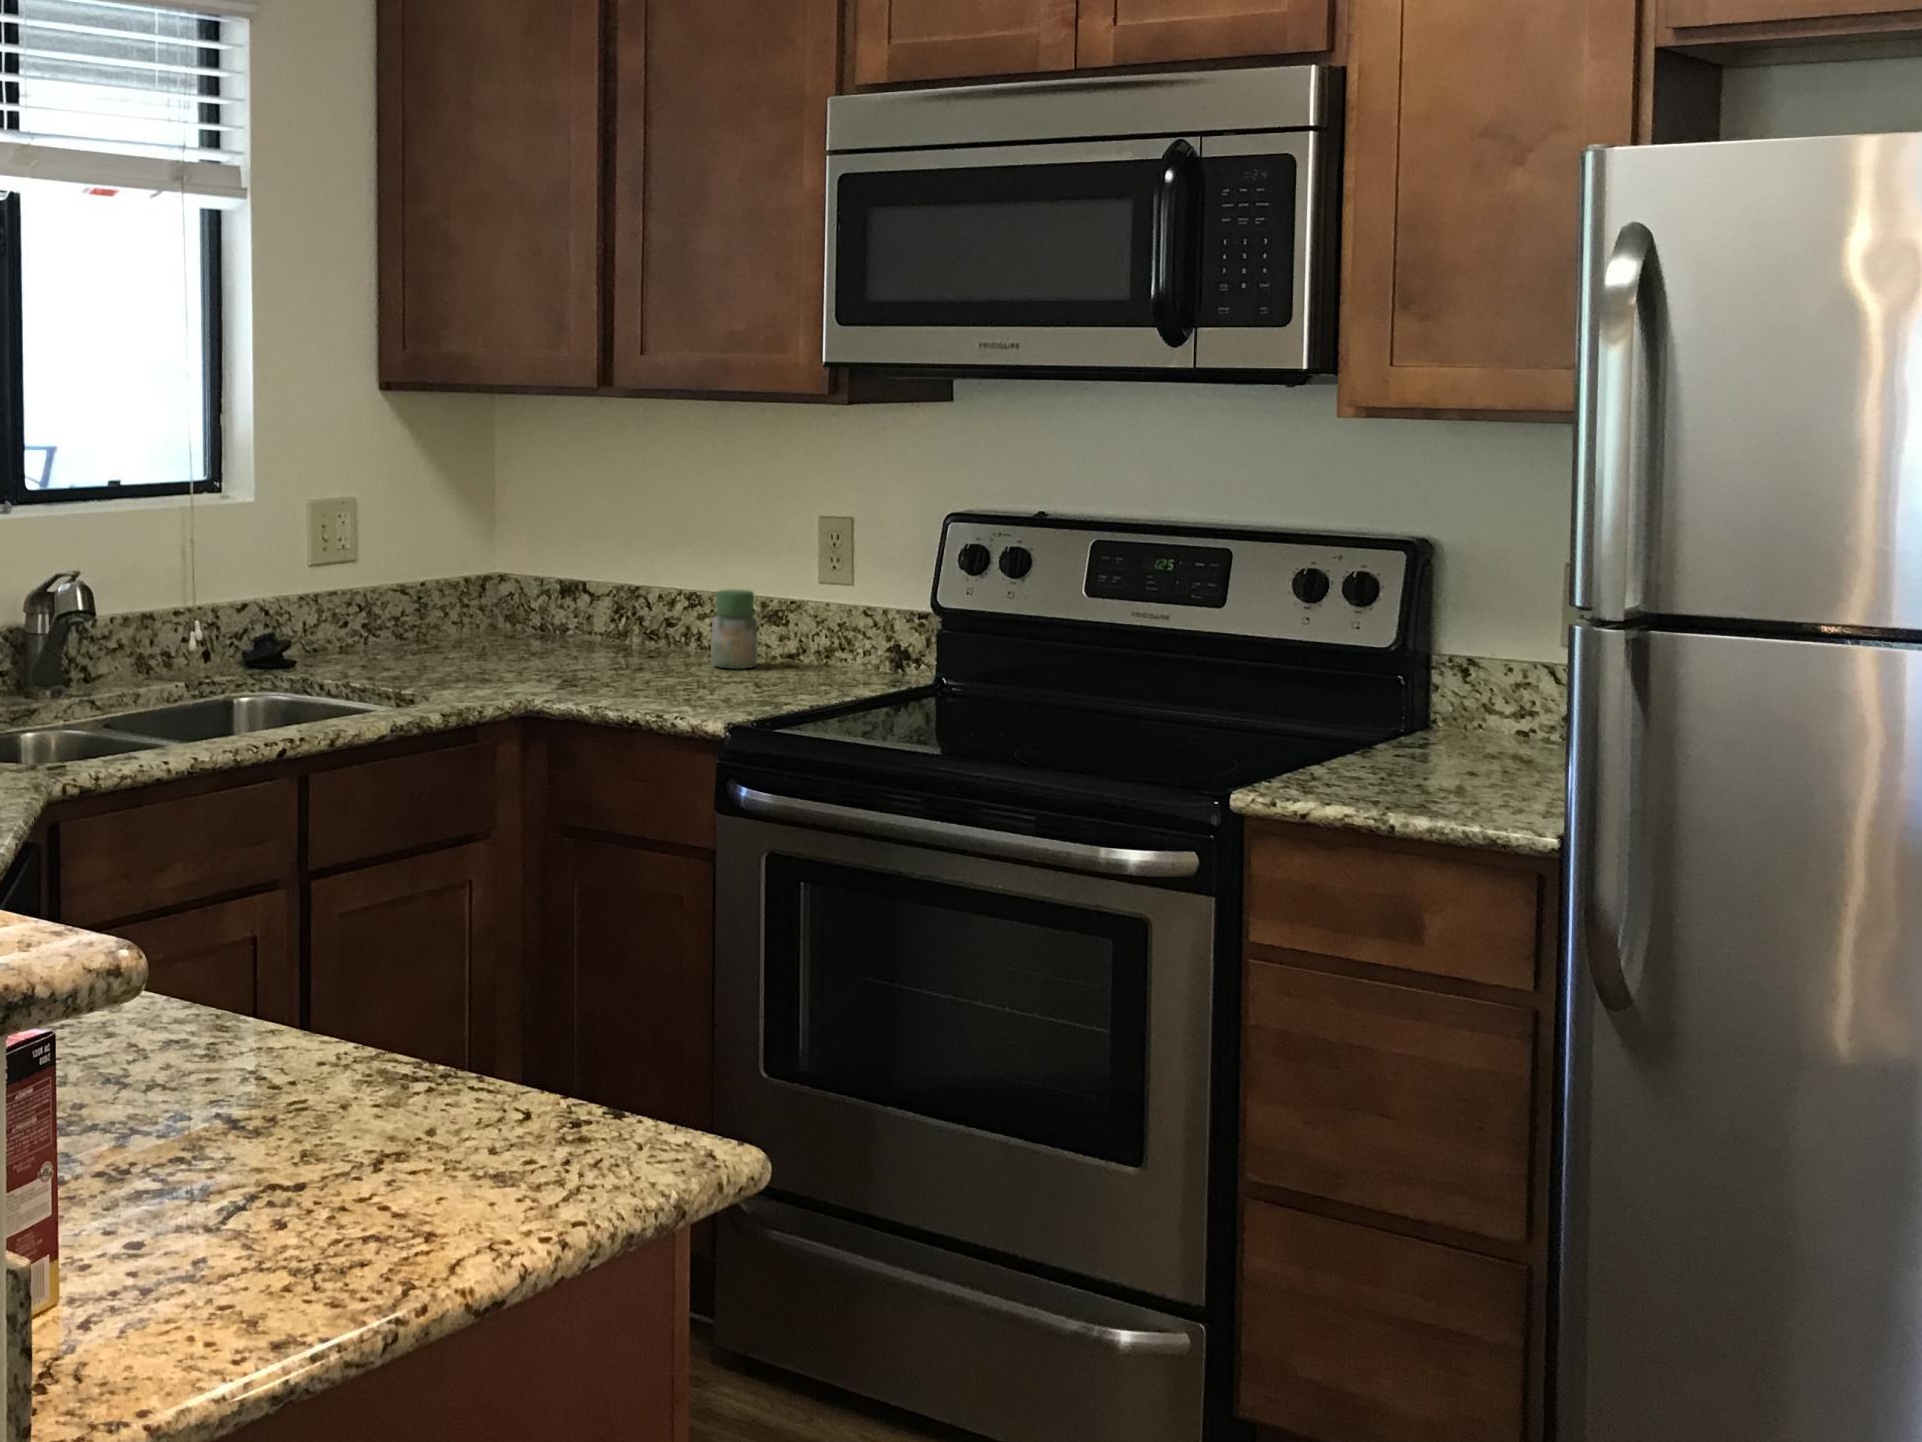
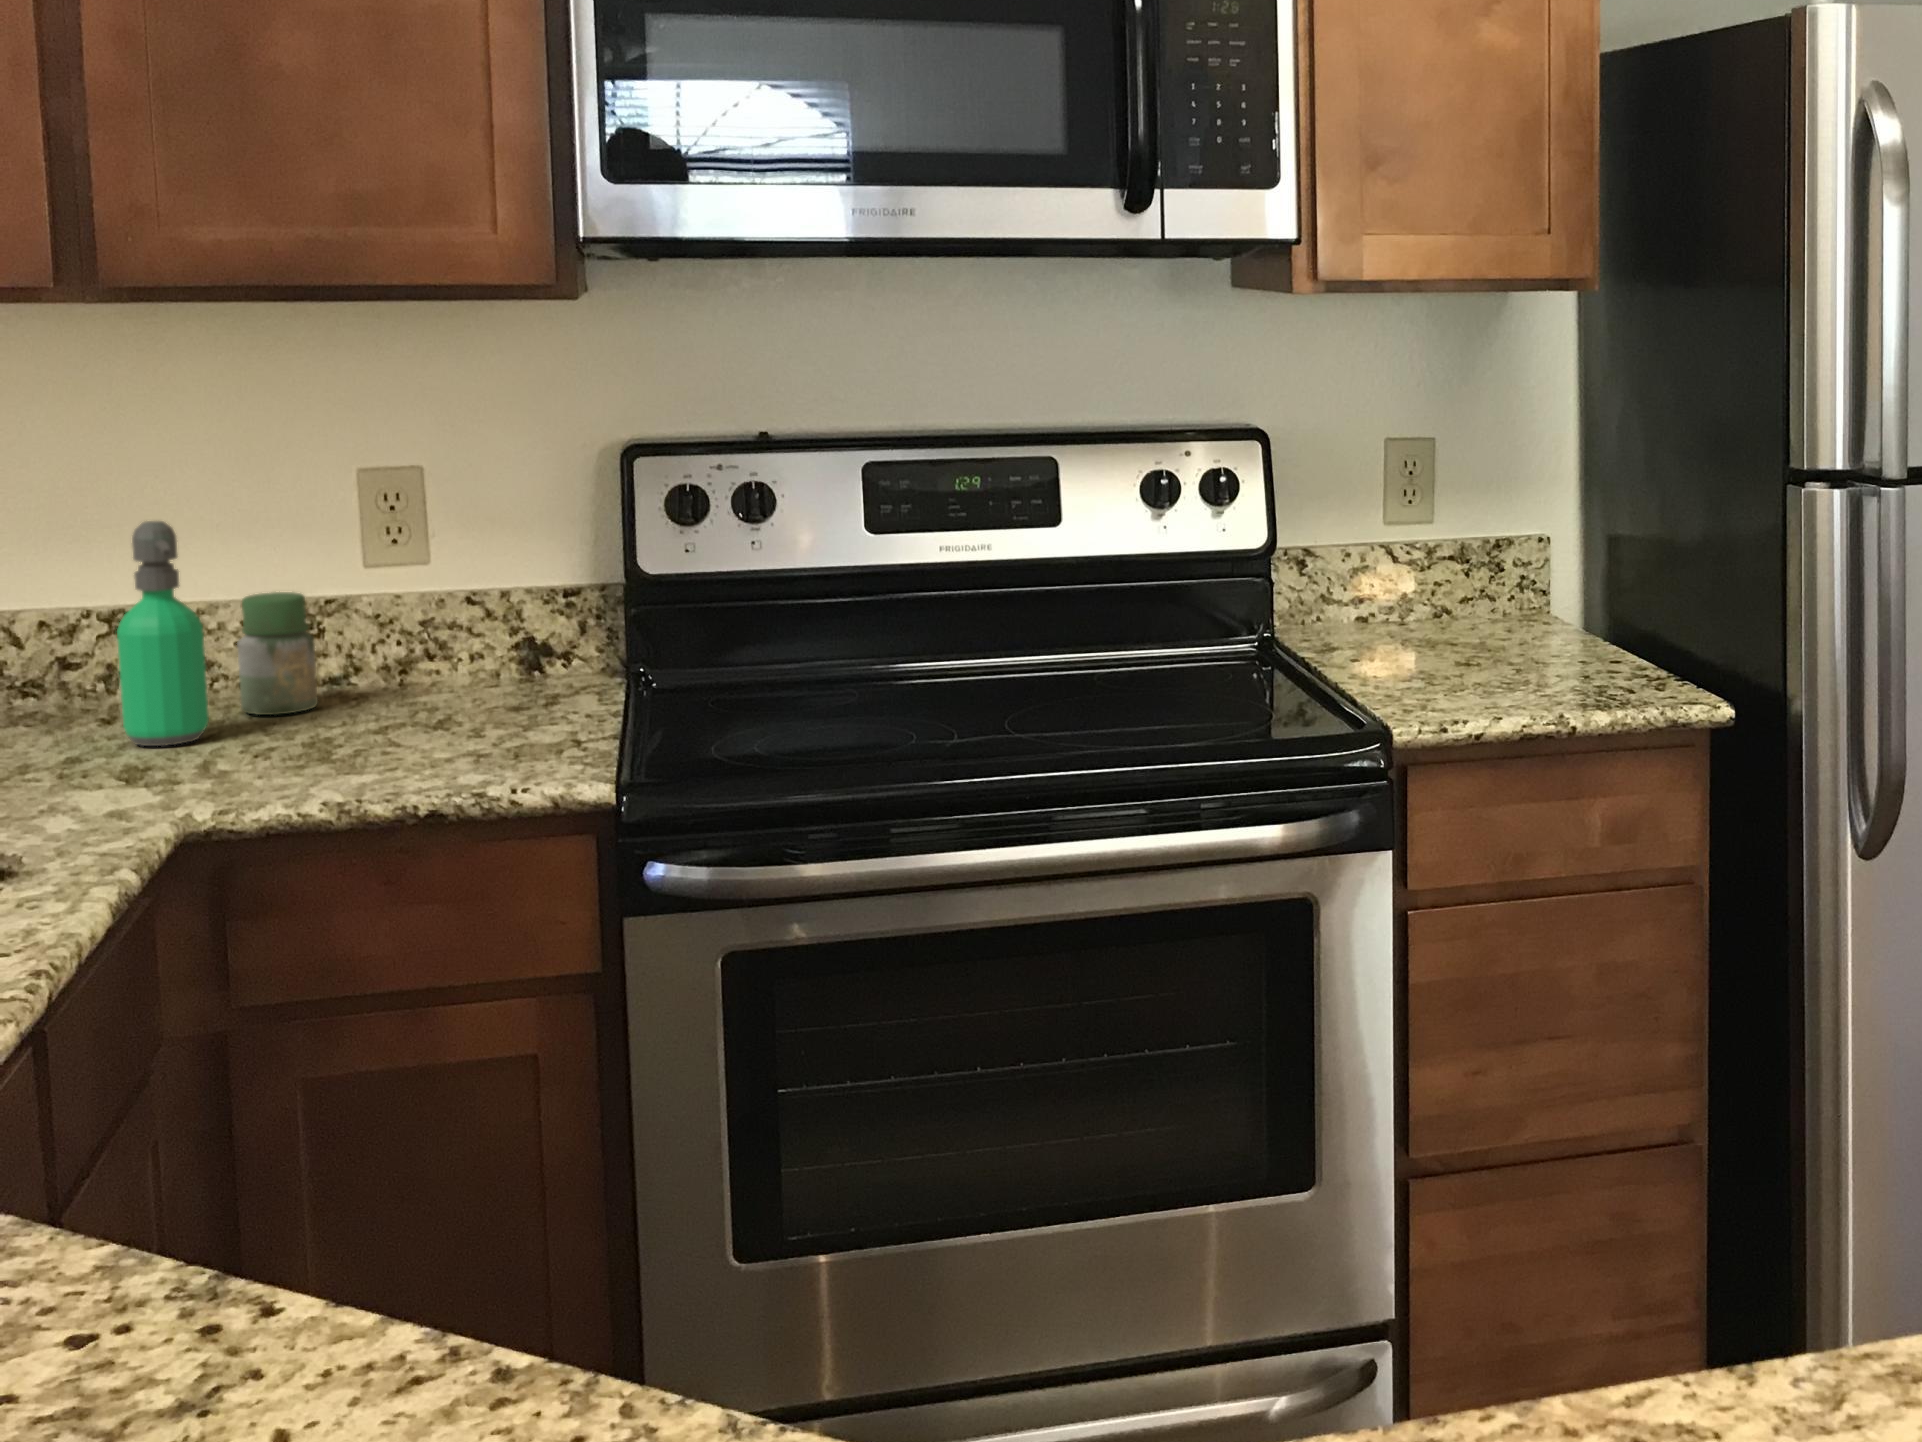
soap dispenser: none [619,532,668,672] -> present [117,521,209,746]

